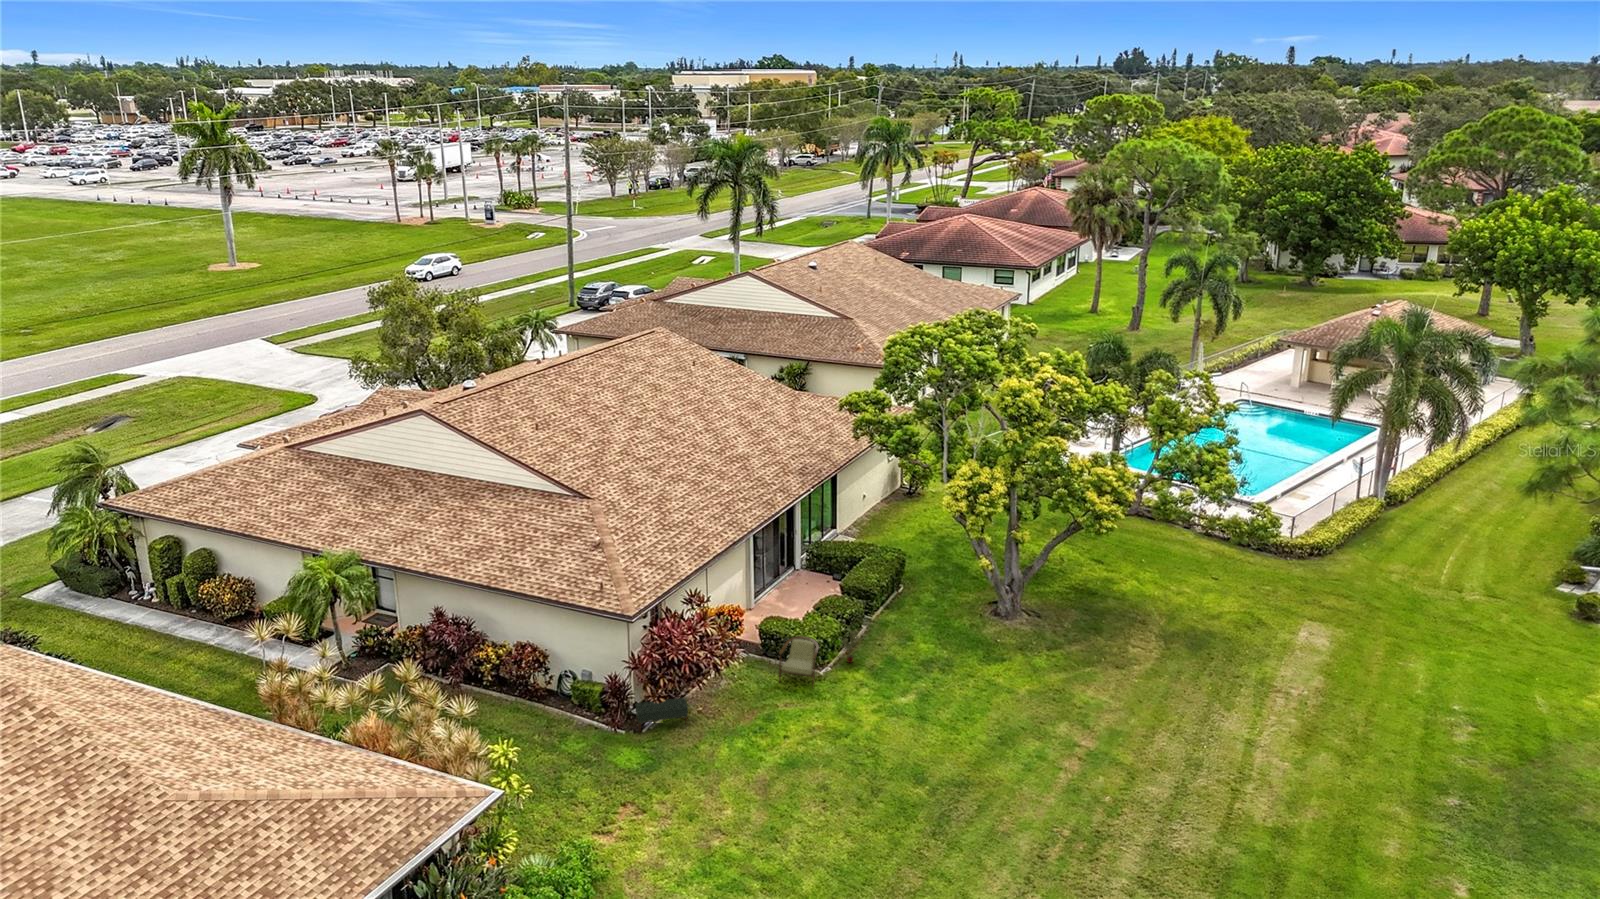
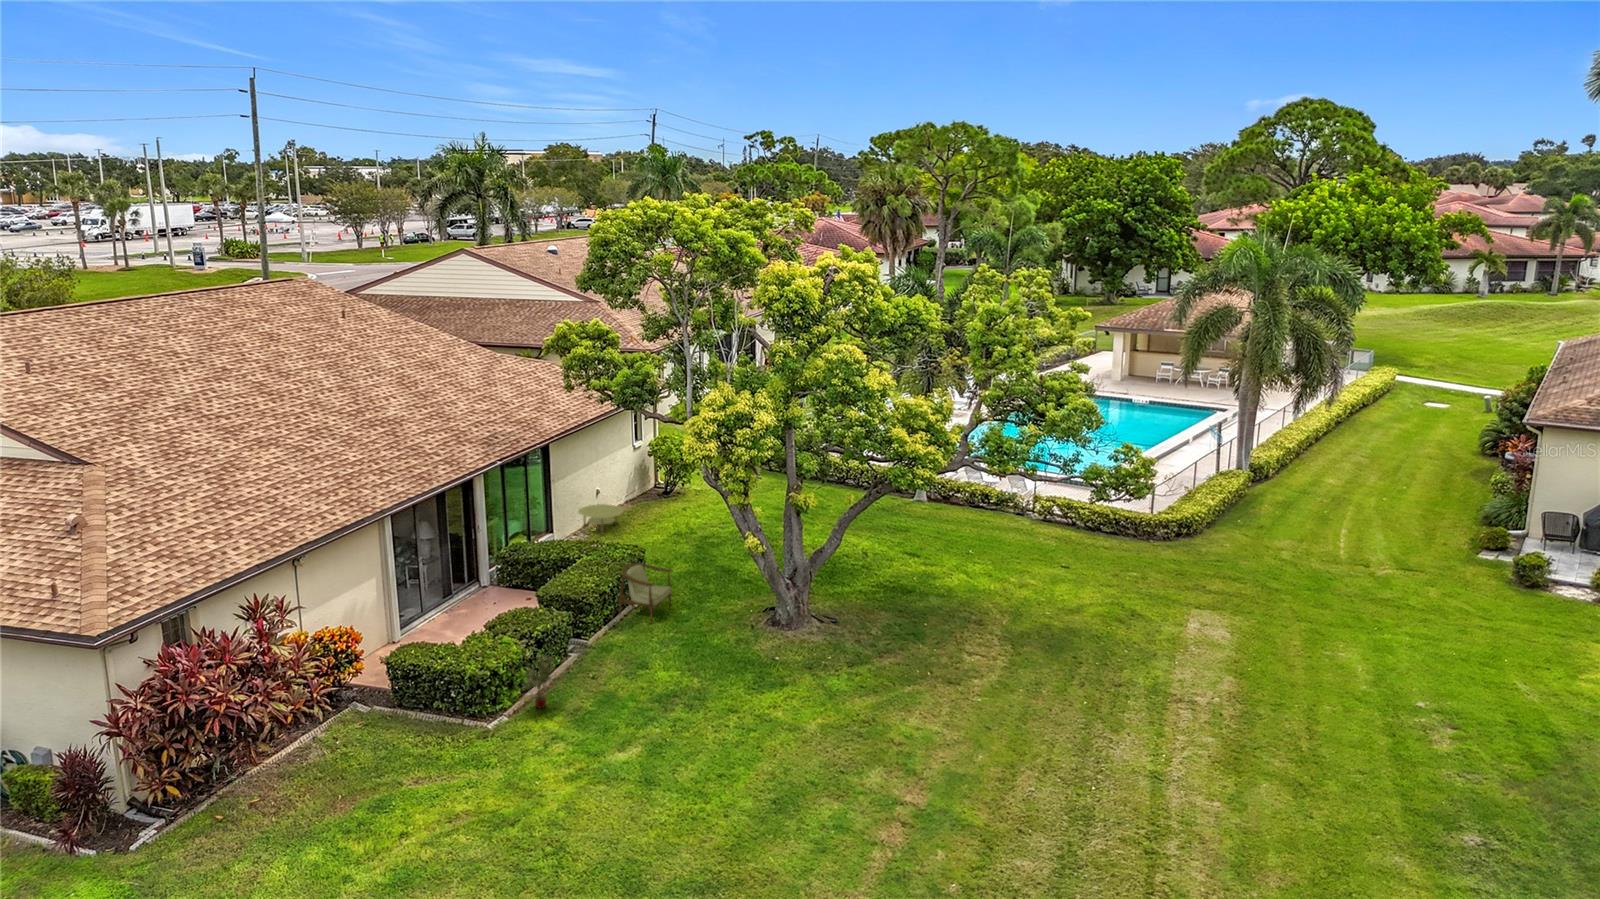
round table: none [851,508,883,532] -> present [578,504,623,535]
armchair: present [779,636,819,687] -> present [619,563,673,623]
bench: present [636,698,688,731] -> none [116,783,223,854]

